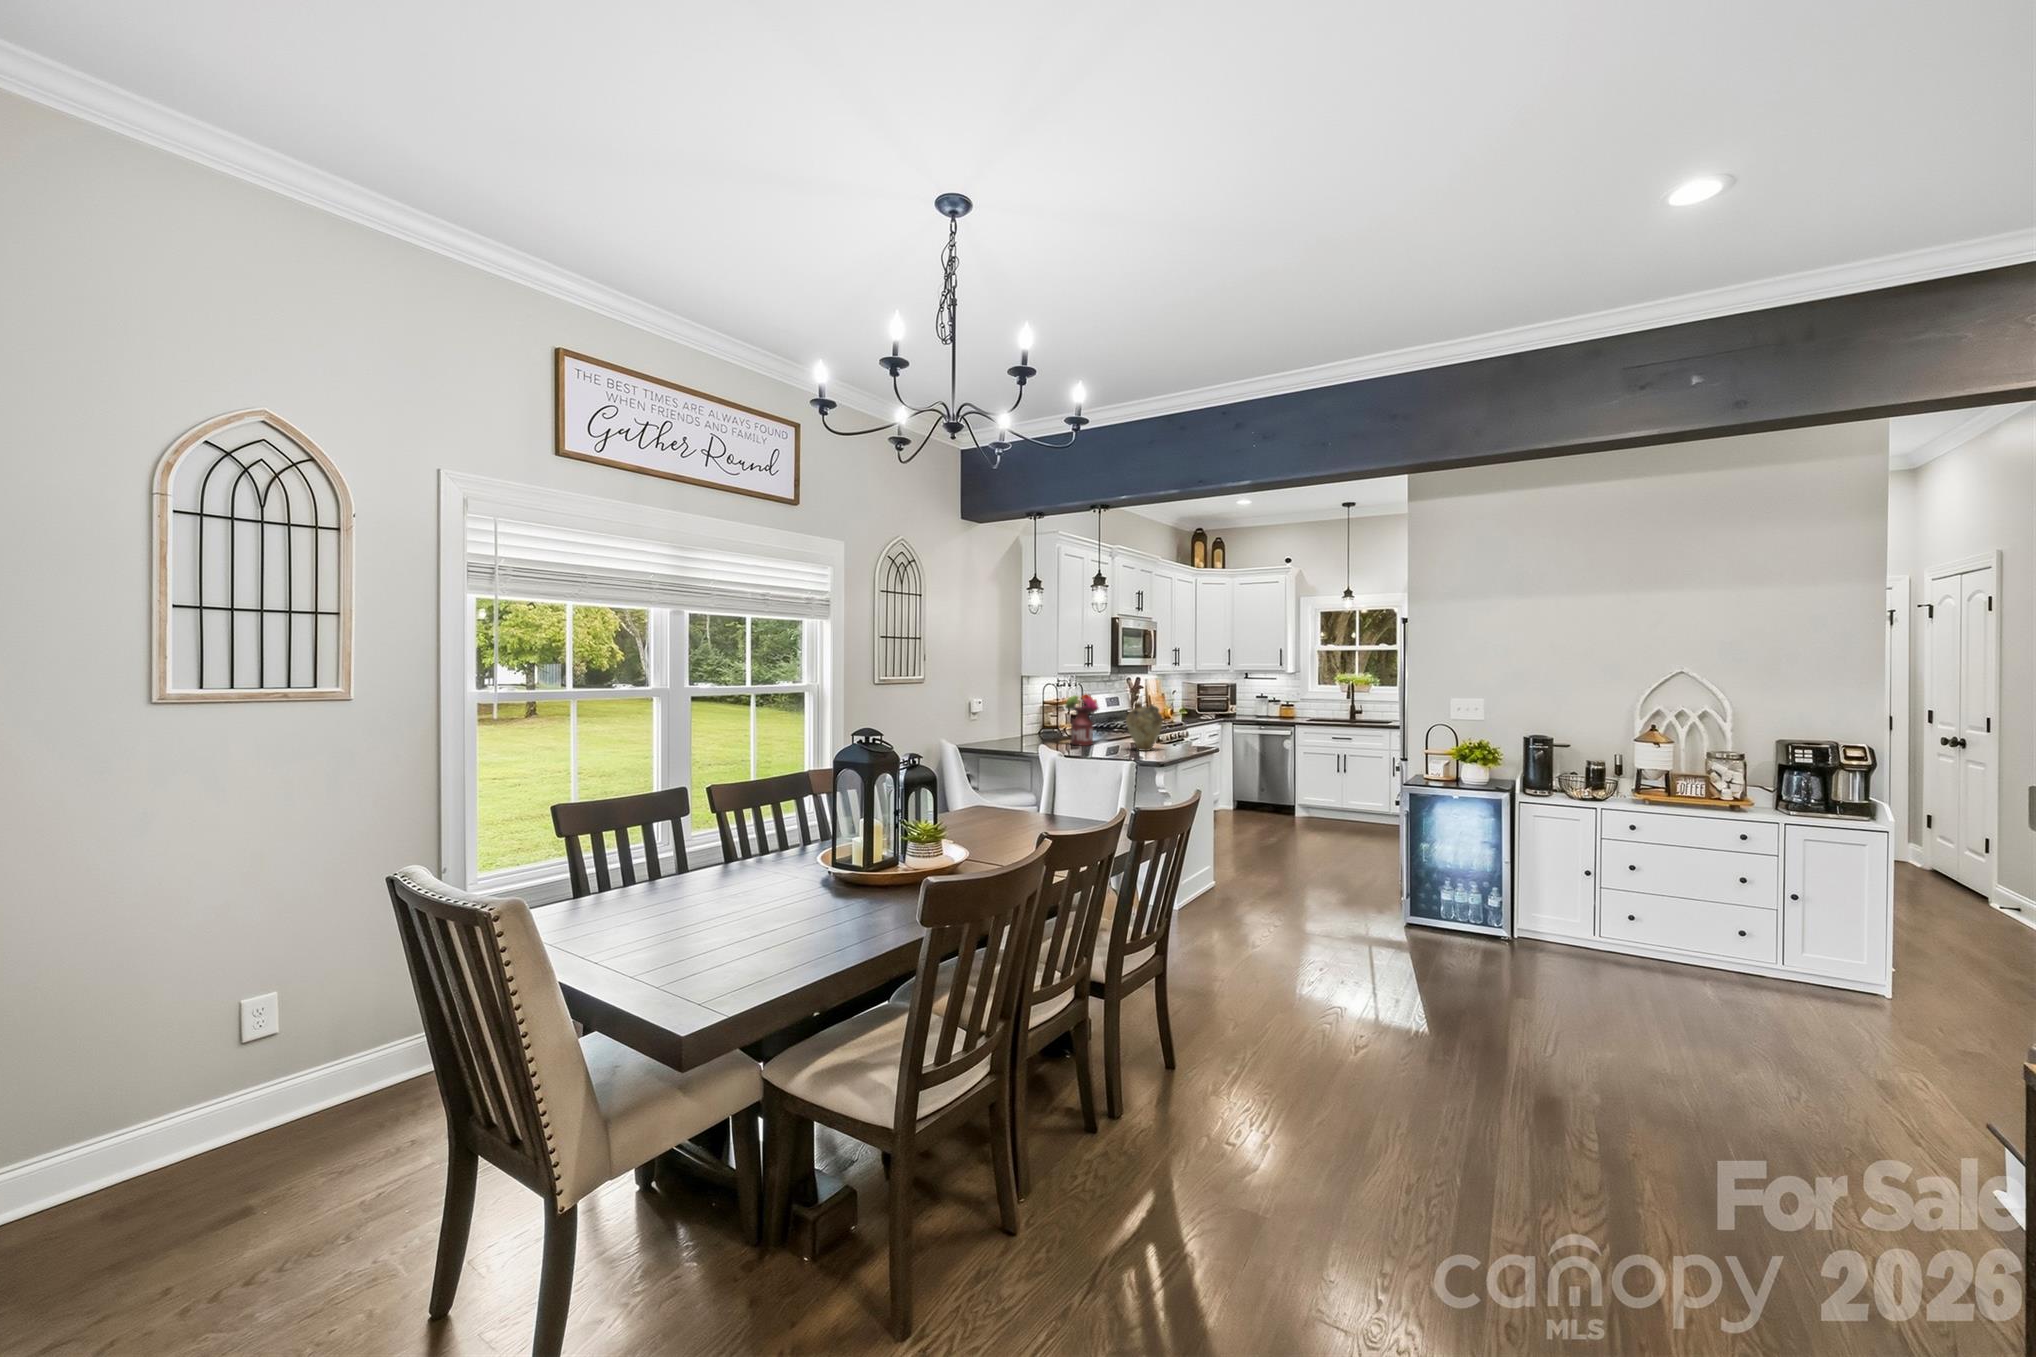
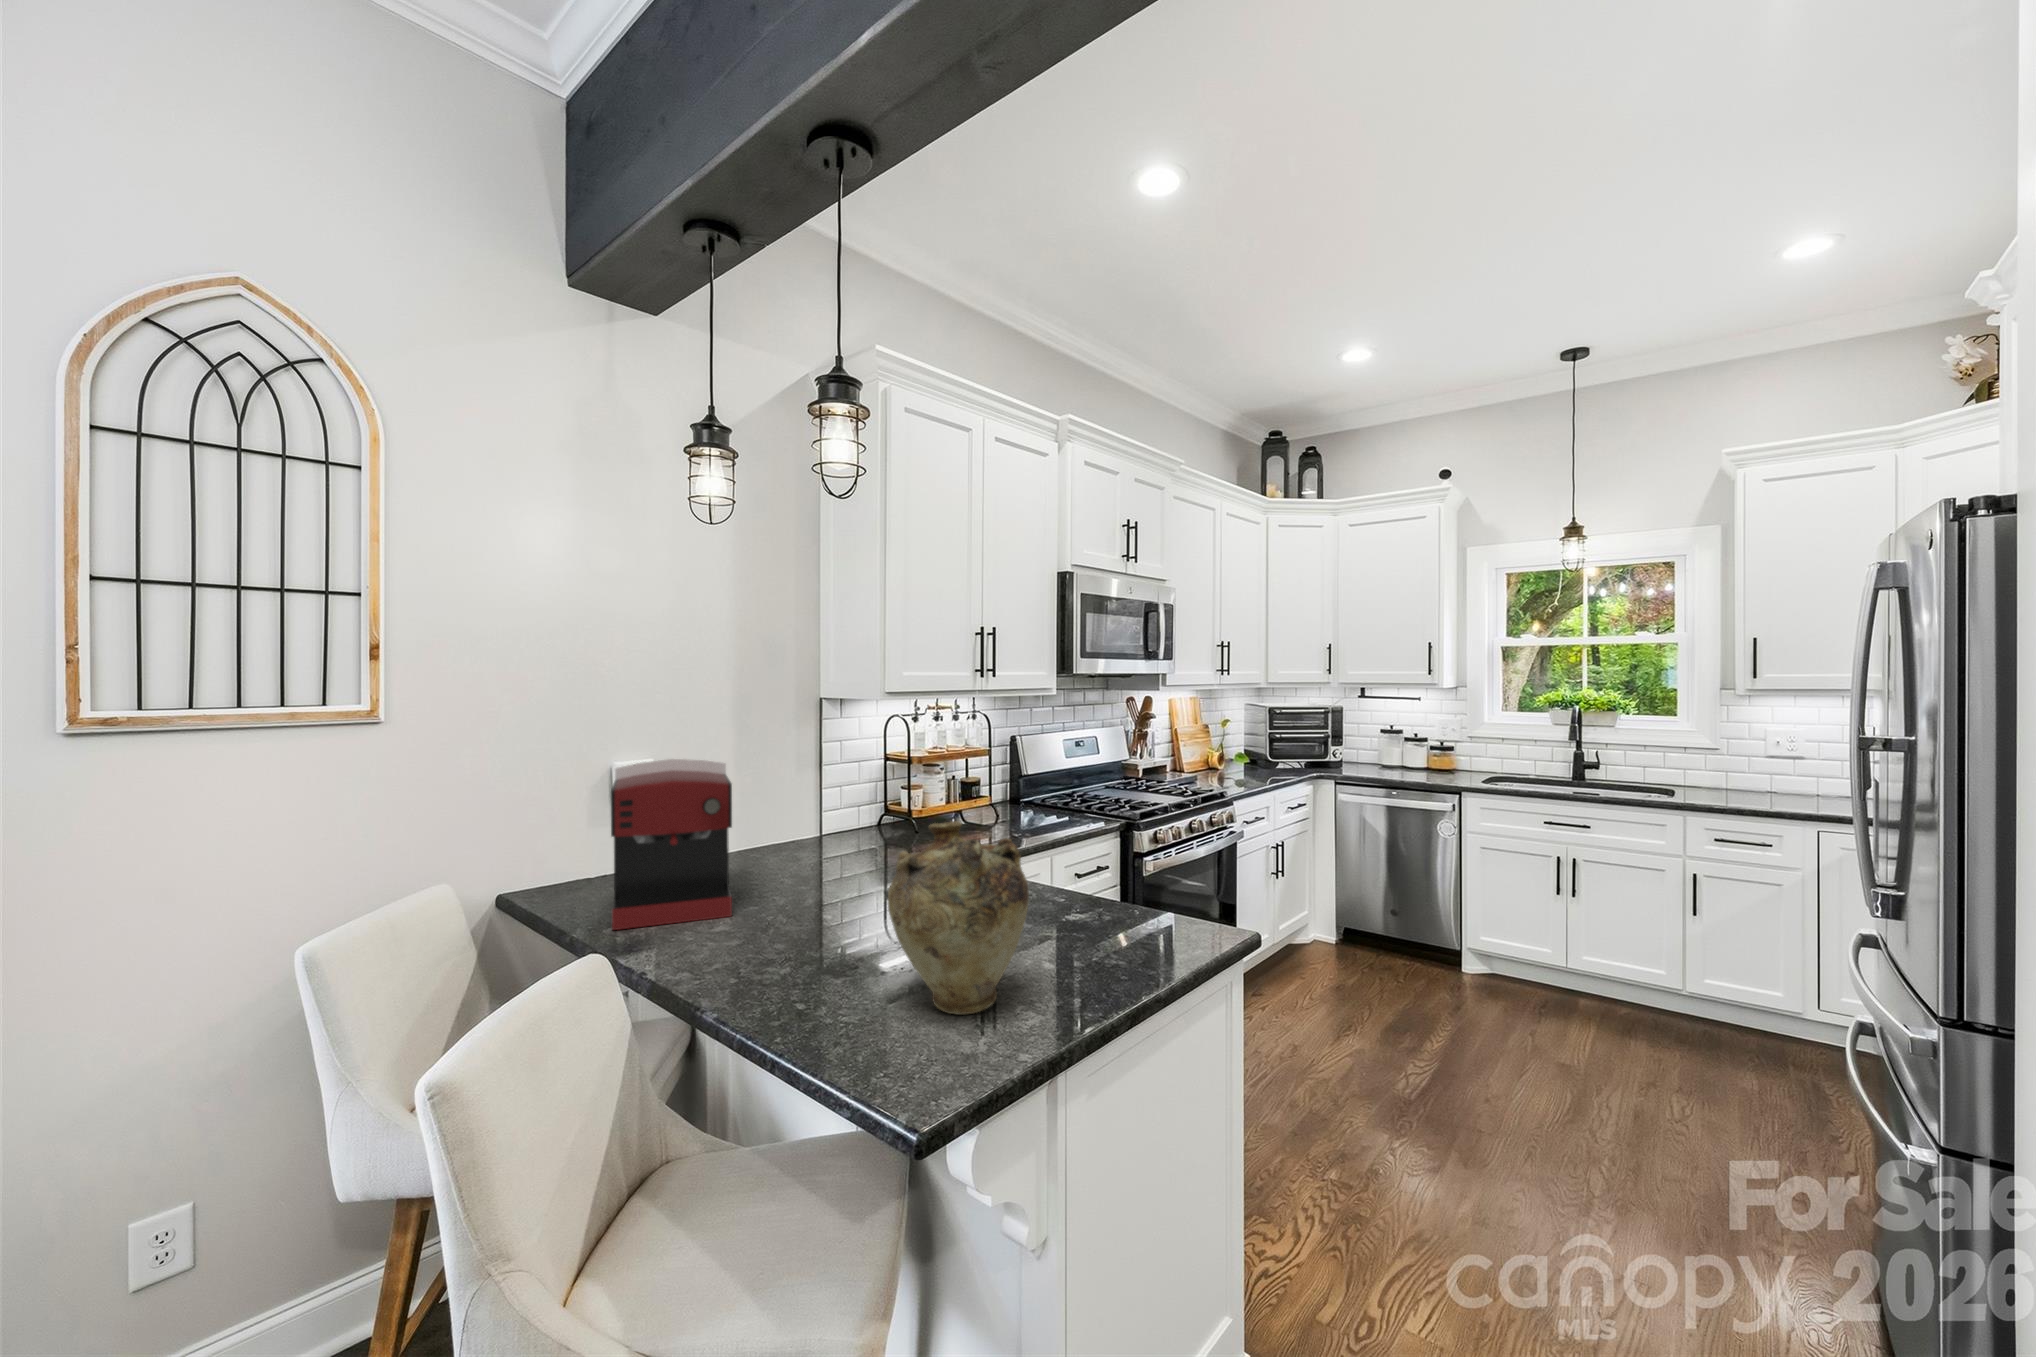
coffee maker: none [992,694,1043,747] -> present [611,759,732,930]
flower arrangement: present [1065,694,1099,746] -> none [779,764,894,930]

